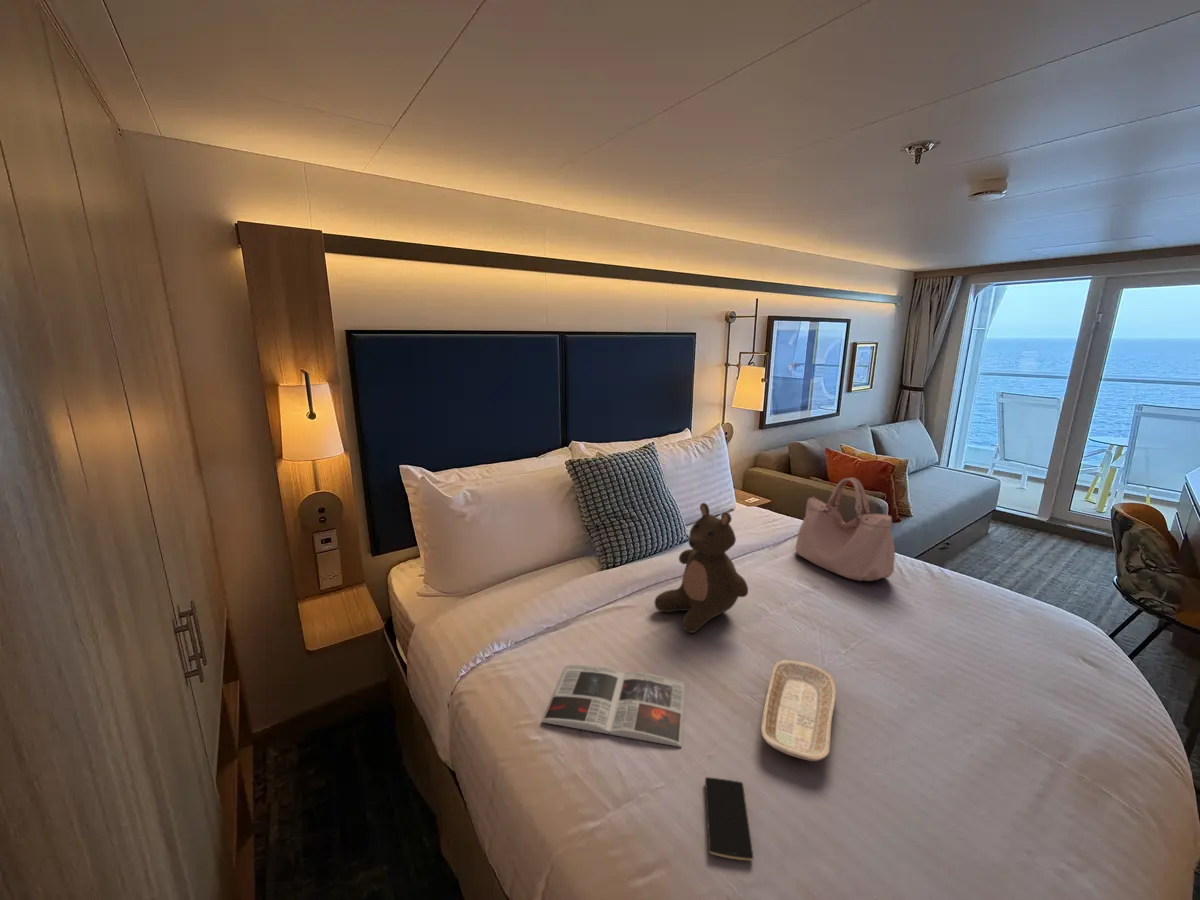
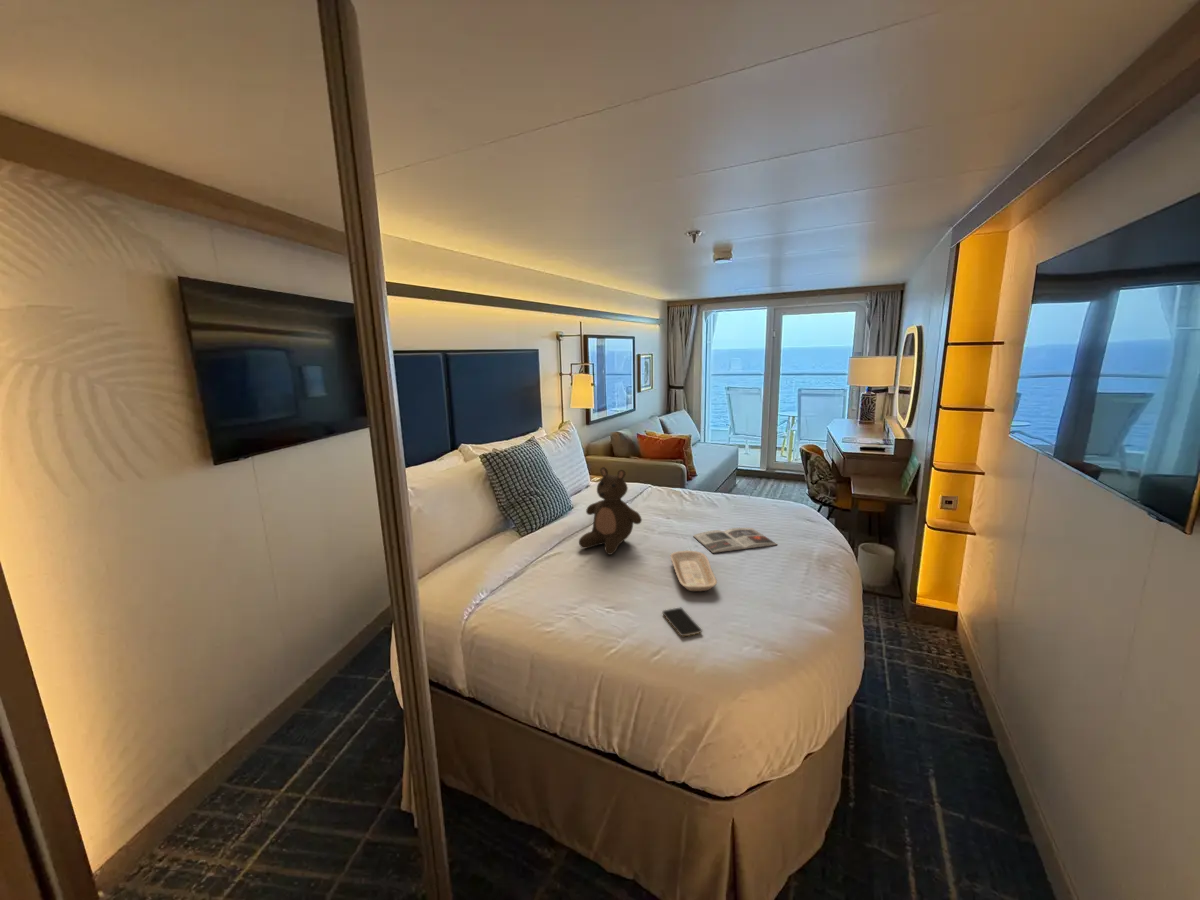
handbag: present [795,478,895,581] -> none [647,443,710,509]
magazine: present [542,665,685,747] -> present [694,528,777,553]

